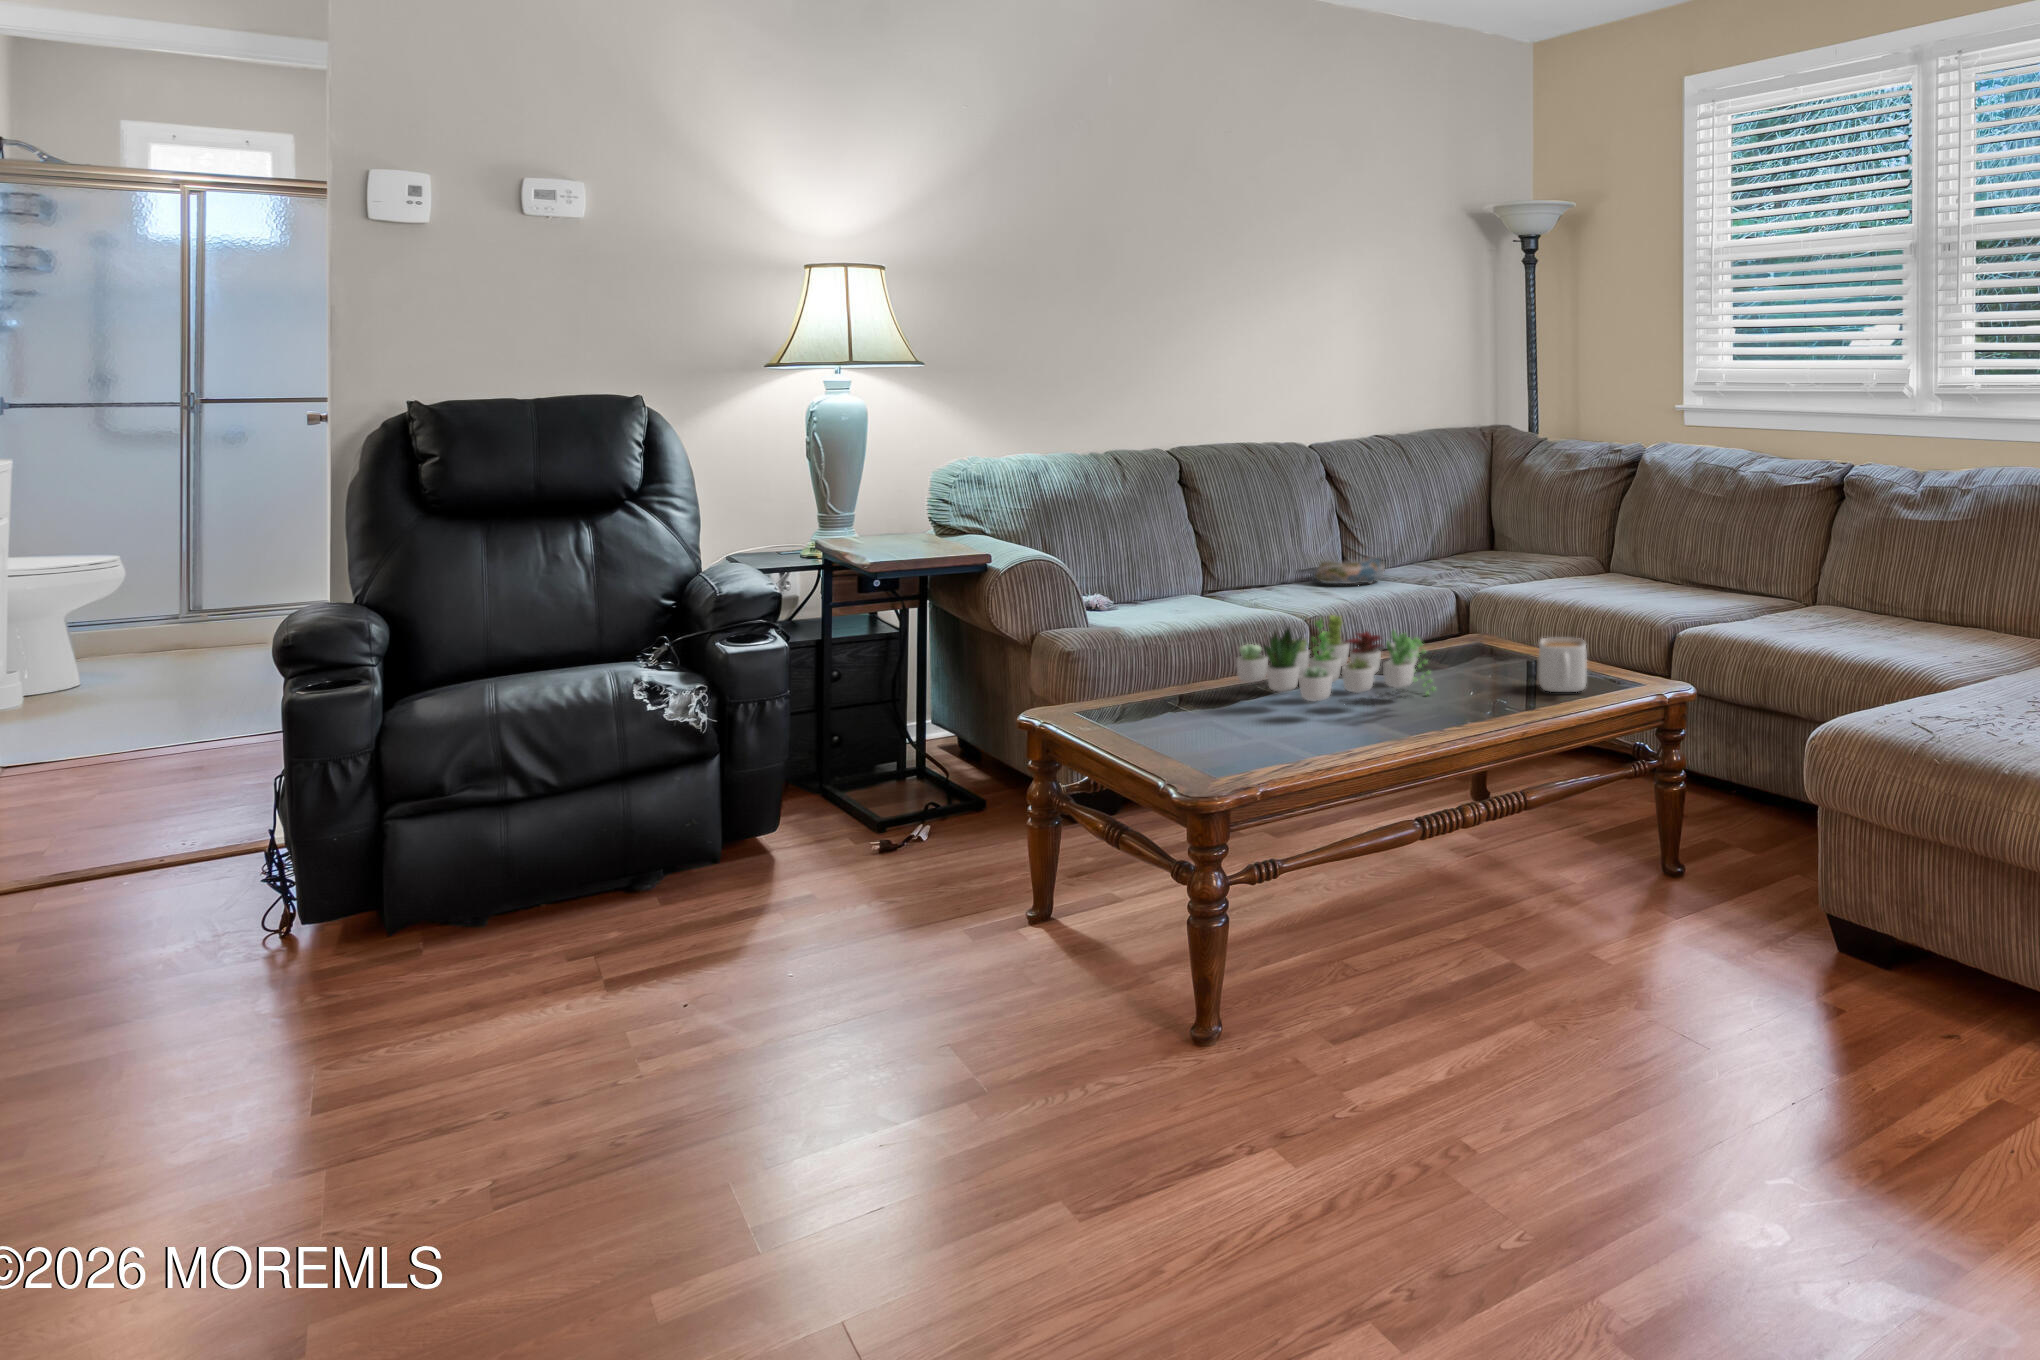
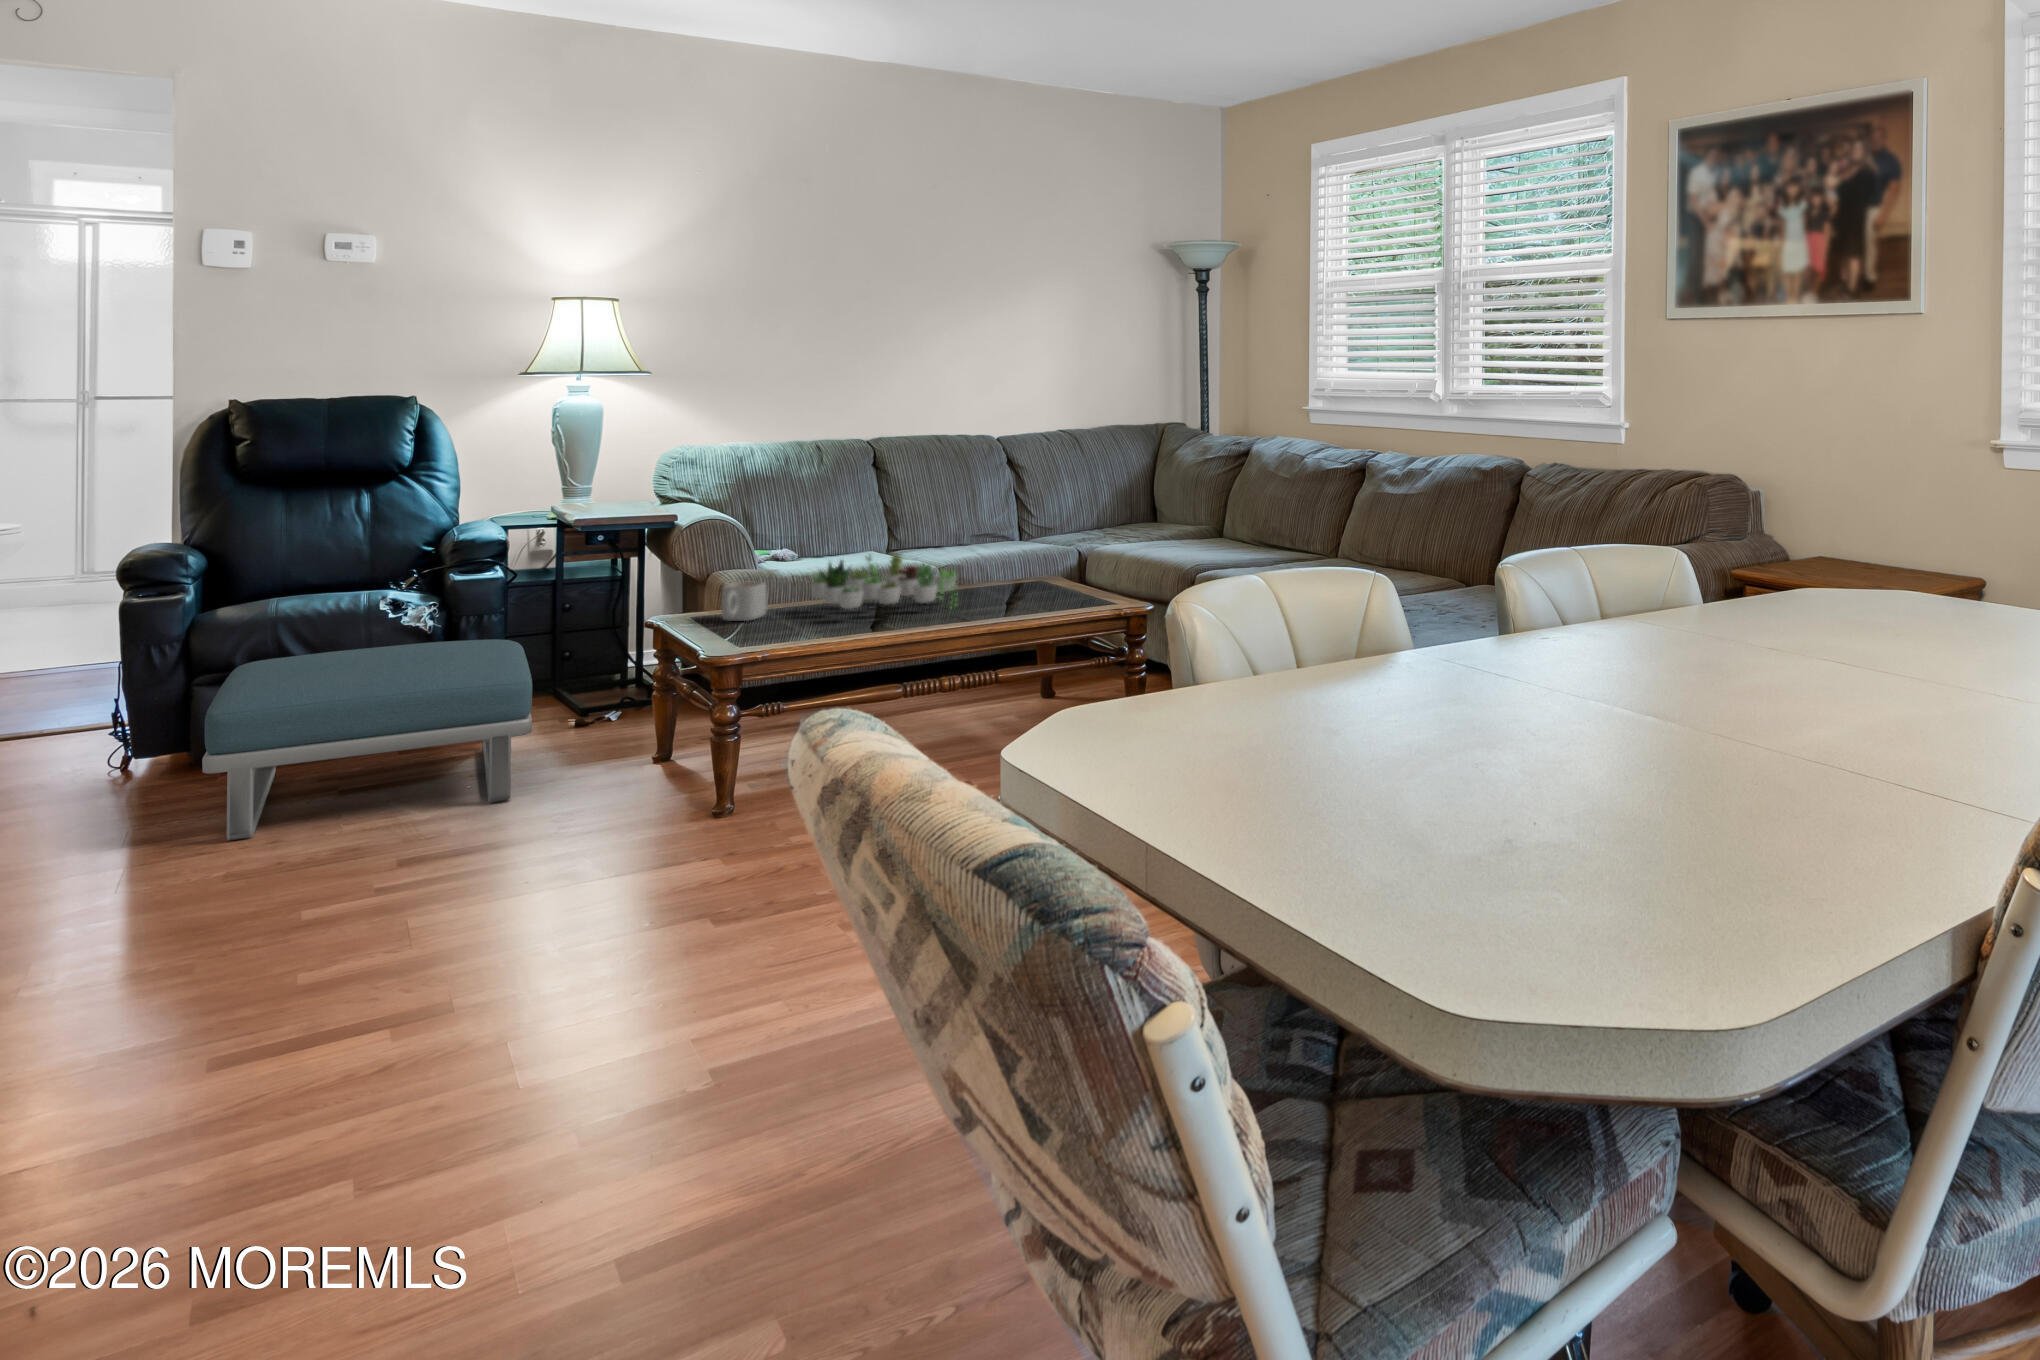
decorative bowl: present [1311,557,1385,584] -> none [983,522,1047,546]
mug: present [1539,638,1587,692] -> present [722,582,767,621]
footstool: none [440,740,895,1094] -> present [202,639,532,841]

